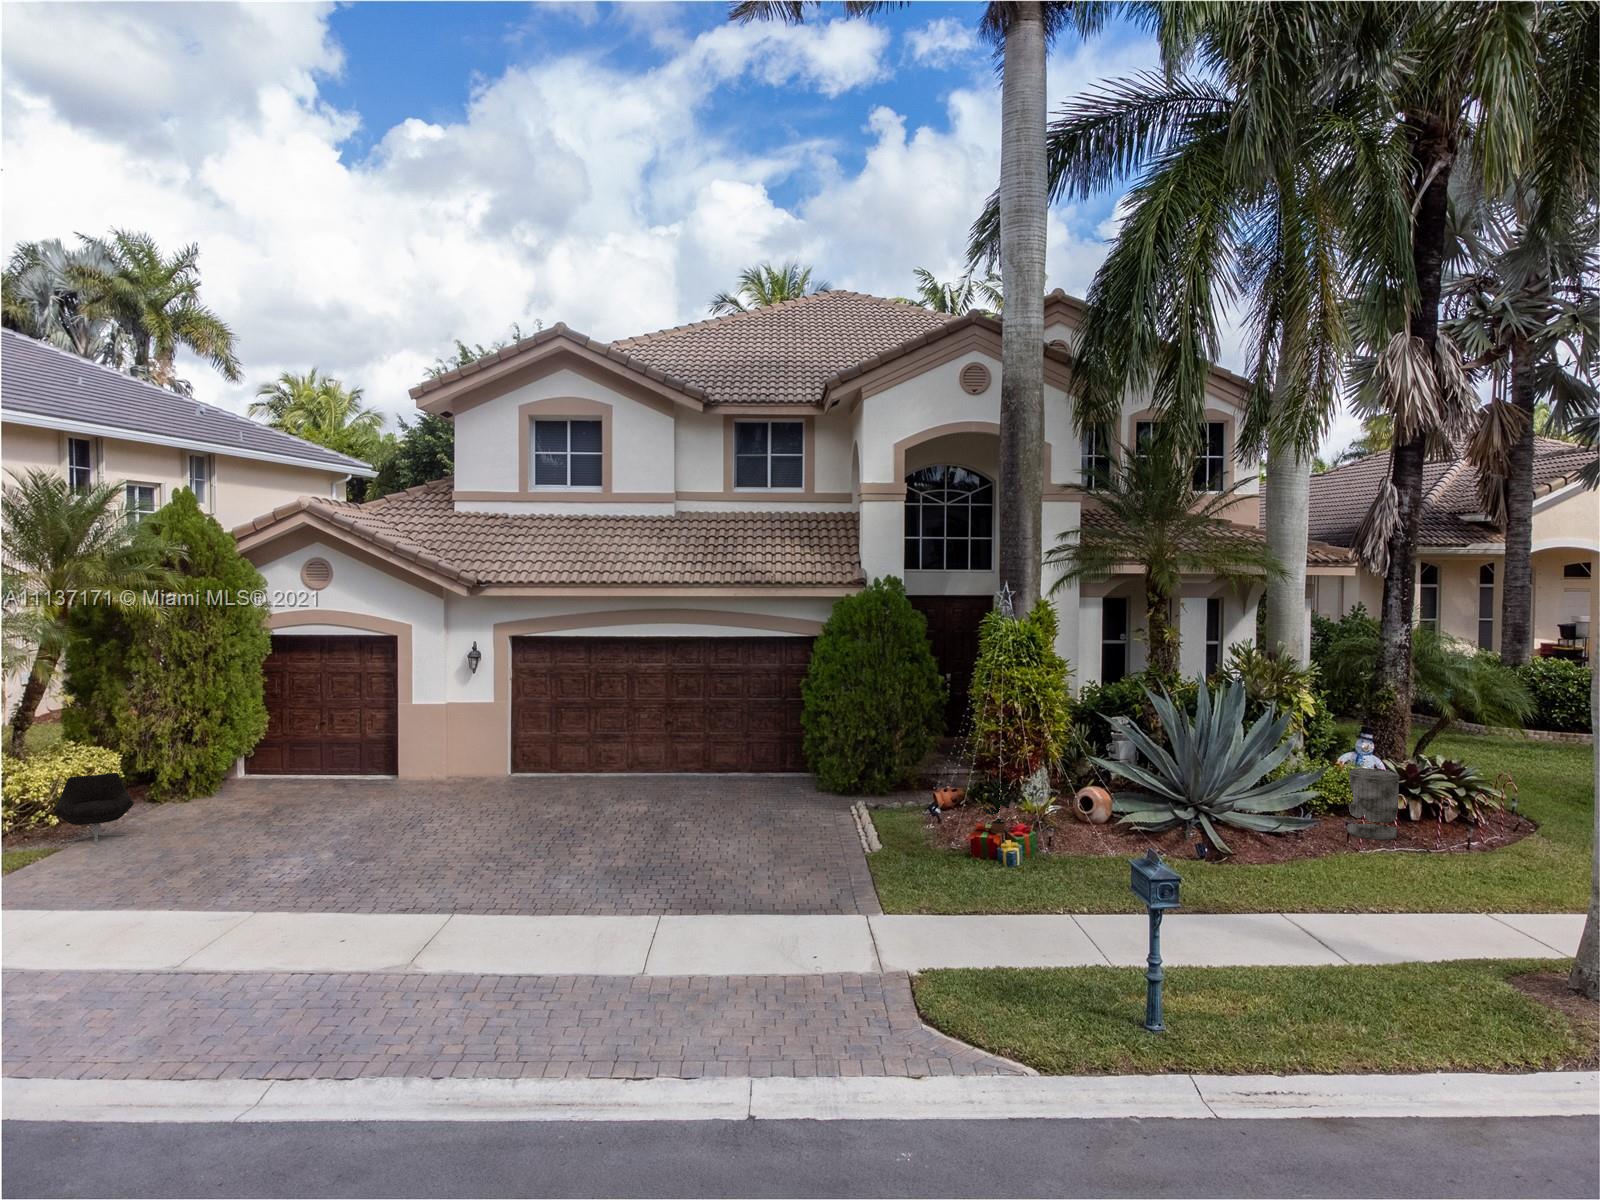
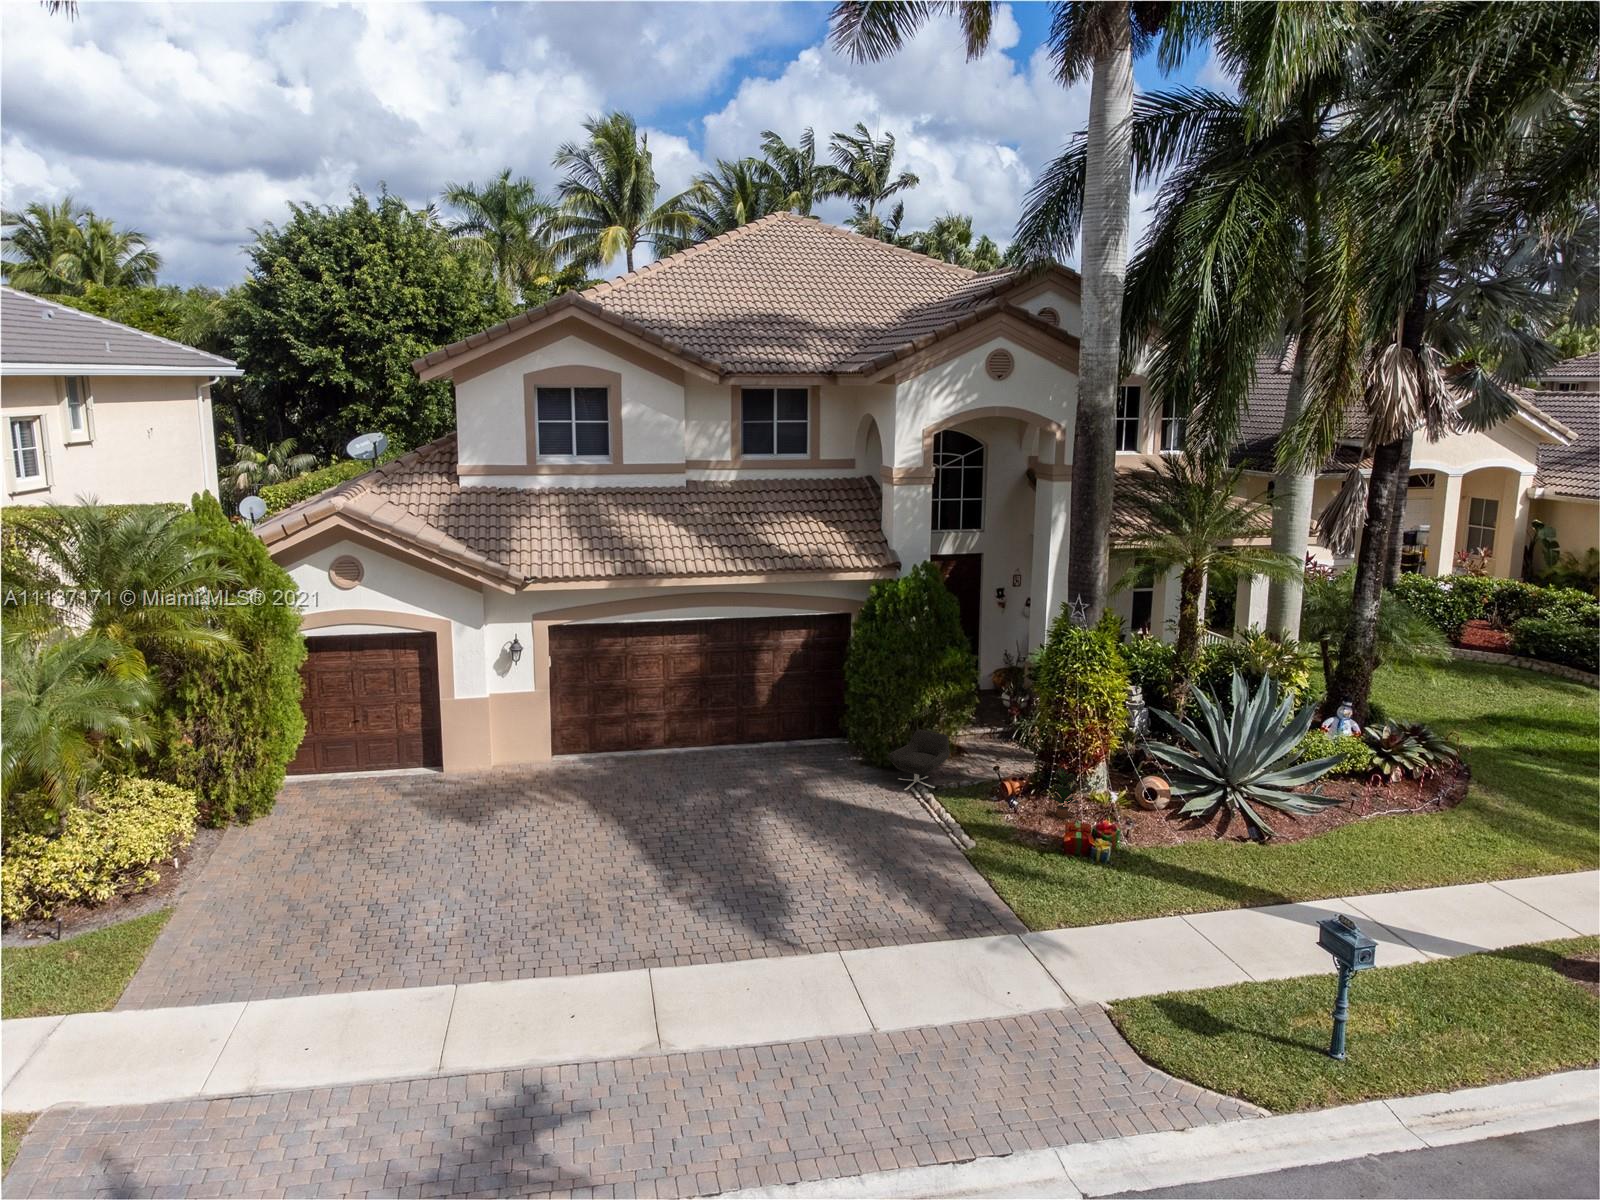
trash can: present [1347,768,1399,840] -> none [1340,738,1388,801]
lounge chair: present [54,773,134,845] -> present [888,729,950,790]

